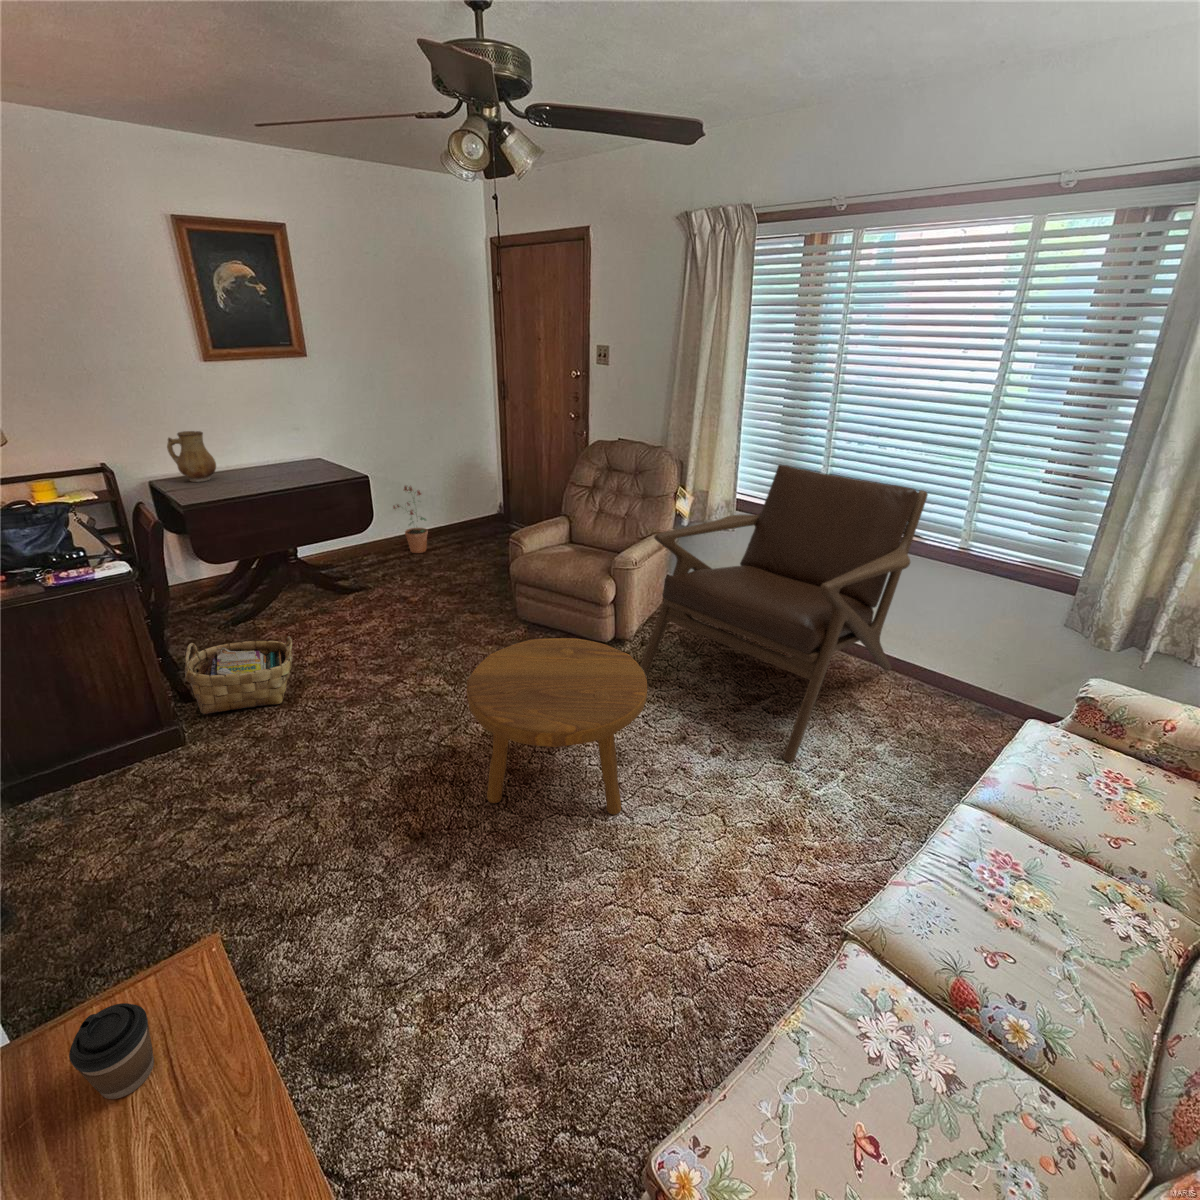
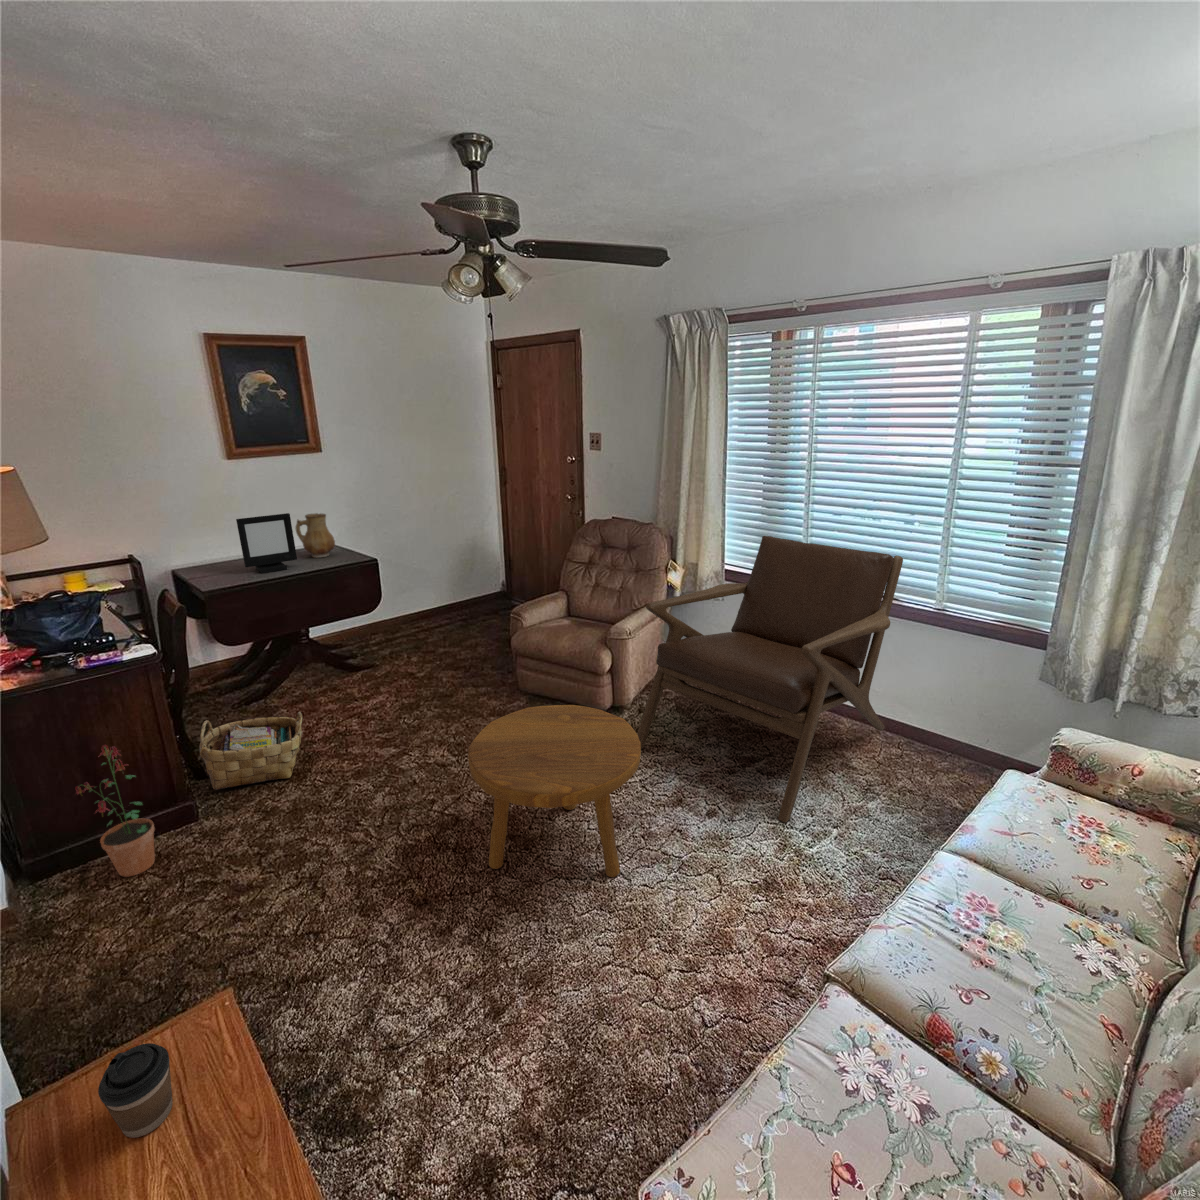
picture frame: none [216,425,283,489] -> present [236,513,297,573]
ceramic pitcher: present [167,431,216,482] -> present [295,513,335,558]
potted plant: present [393,486,428,553] -> present [75,745,155,877]

